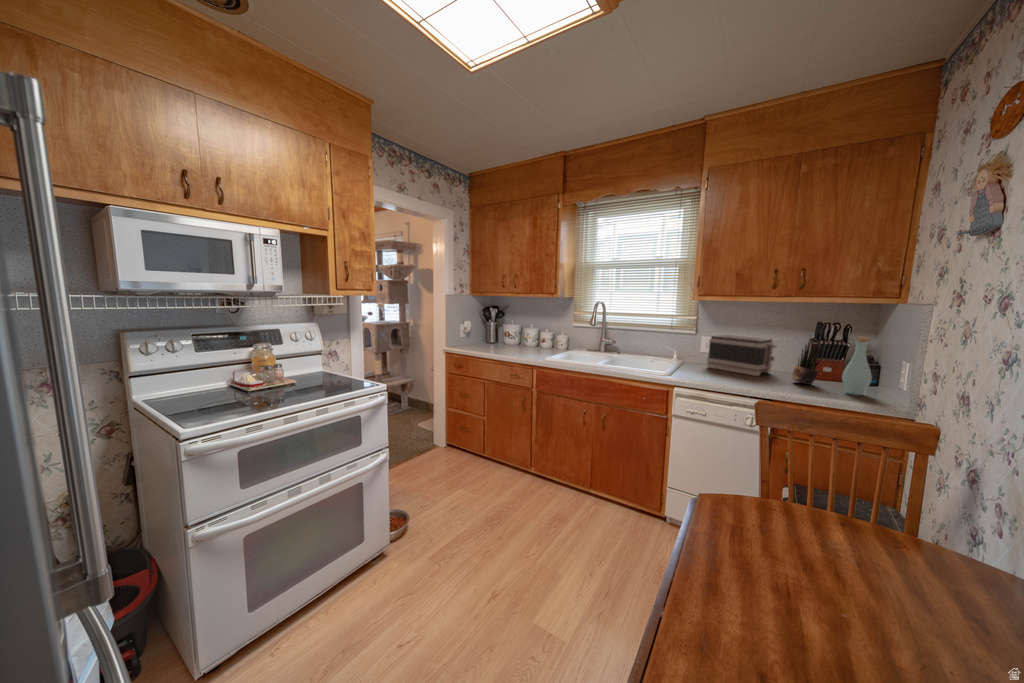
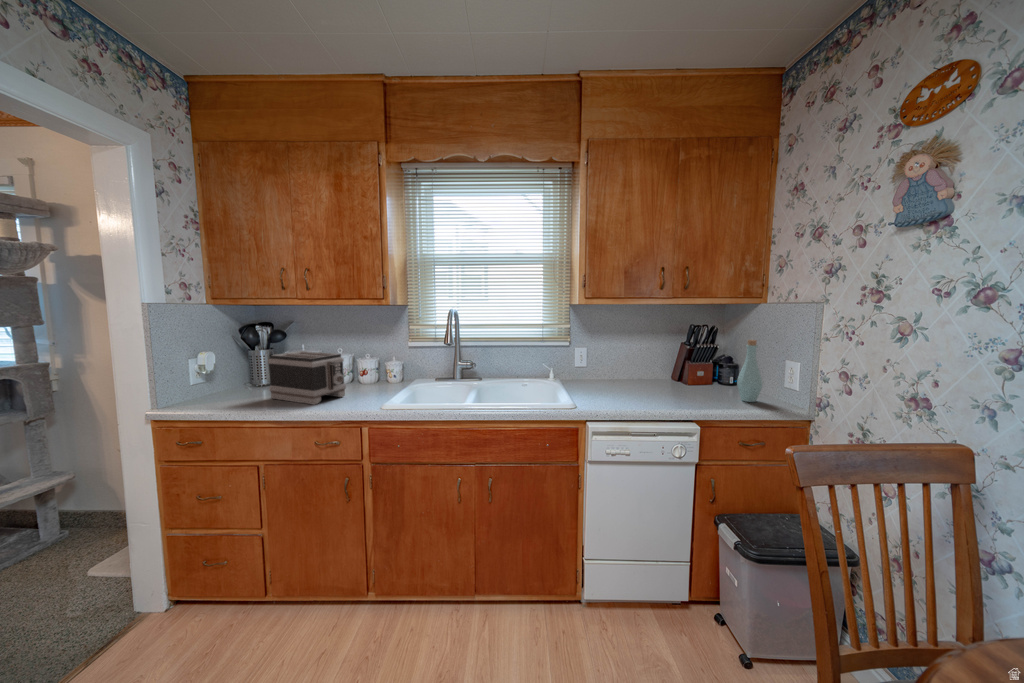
toaster: present [707,335,776,376] -> present [268,351,346,405]
potted plant: present [792,340,824,385] -> none [689,344,715,396]

